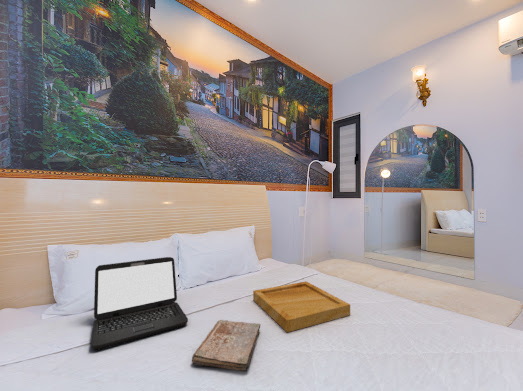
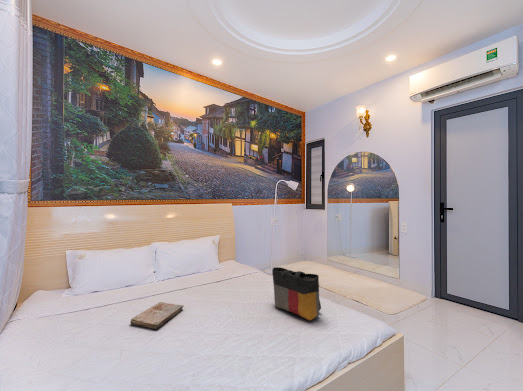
laptop: present [91,257,188,351] -> none [80,260,143,315]
tote bag: none [381,261,479,339] -> present [272,267,321,320]
tray: present [253,281,350,332] -> none [195,280,251,312]

